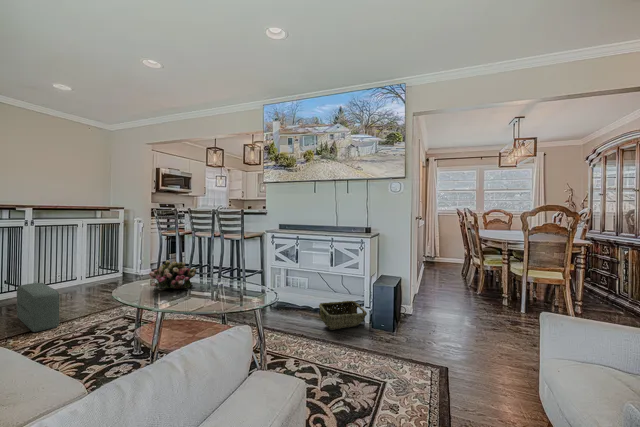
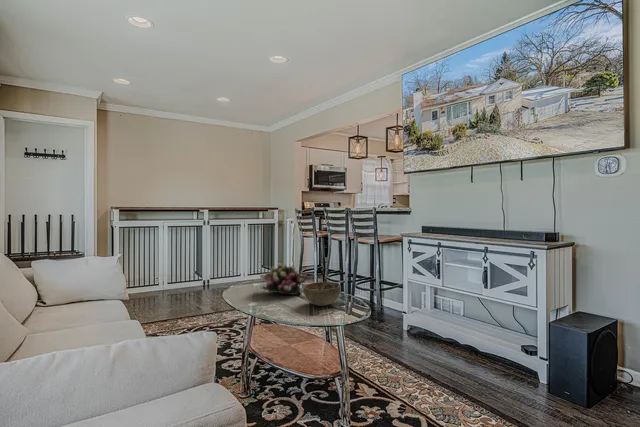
decorative bowl: none [203,273,238,294] -> present [303,282,341,306]
pouf: present [17,283,60,332] -> none [189,276,211,319]
woven basket: present [319,301,367,330] -> none [460,337,537,381]

